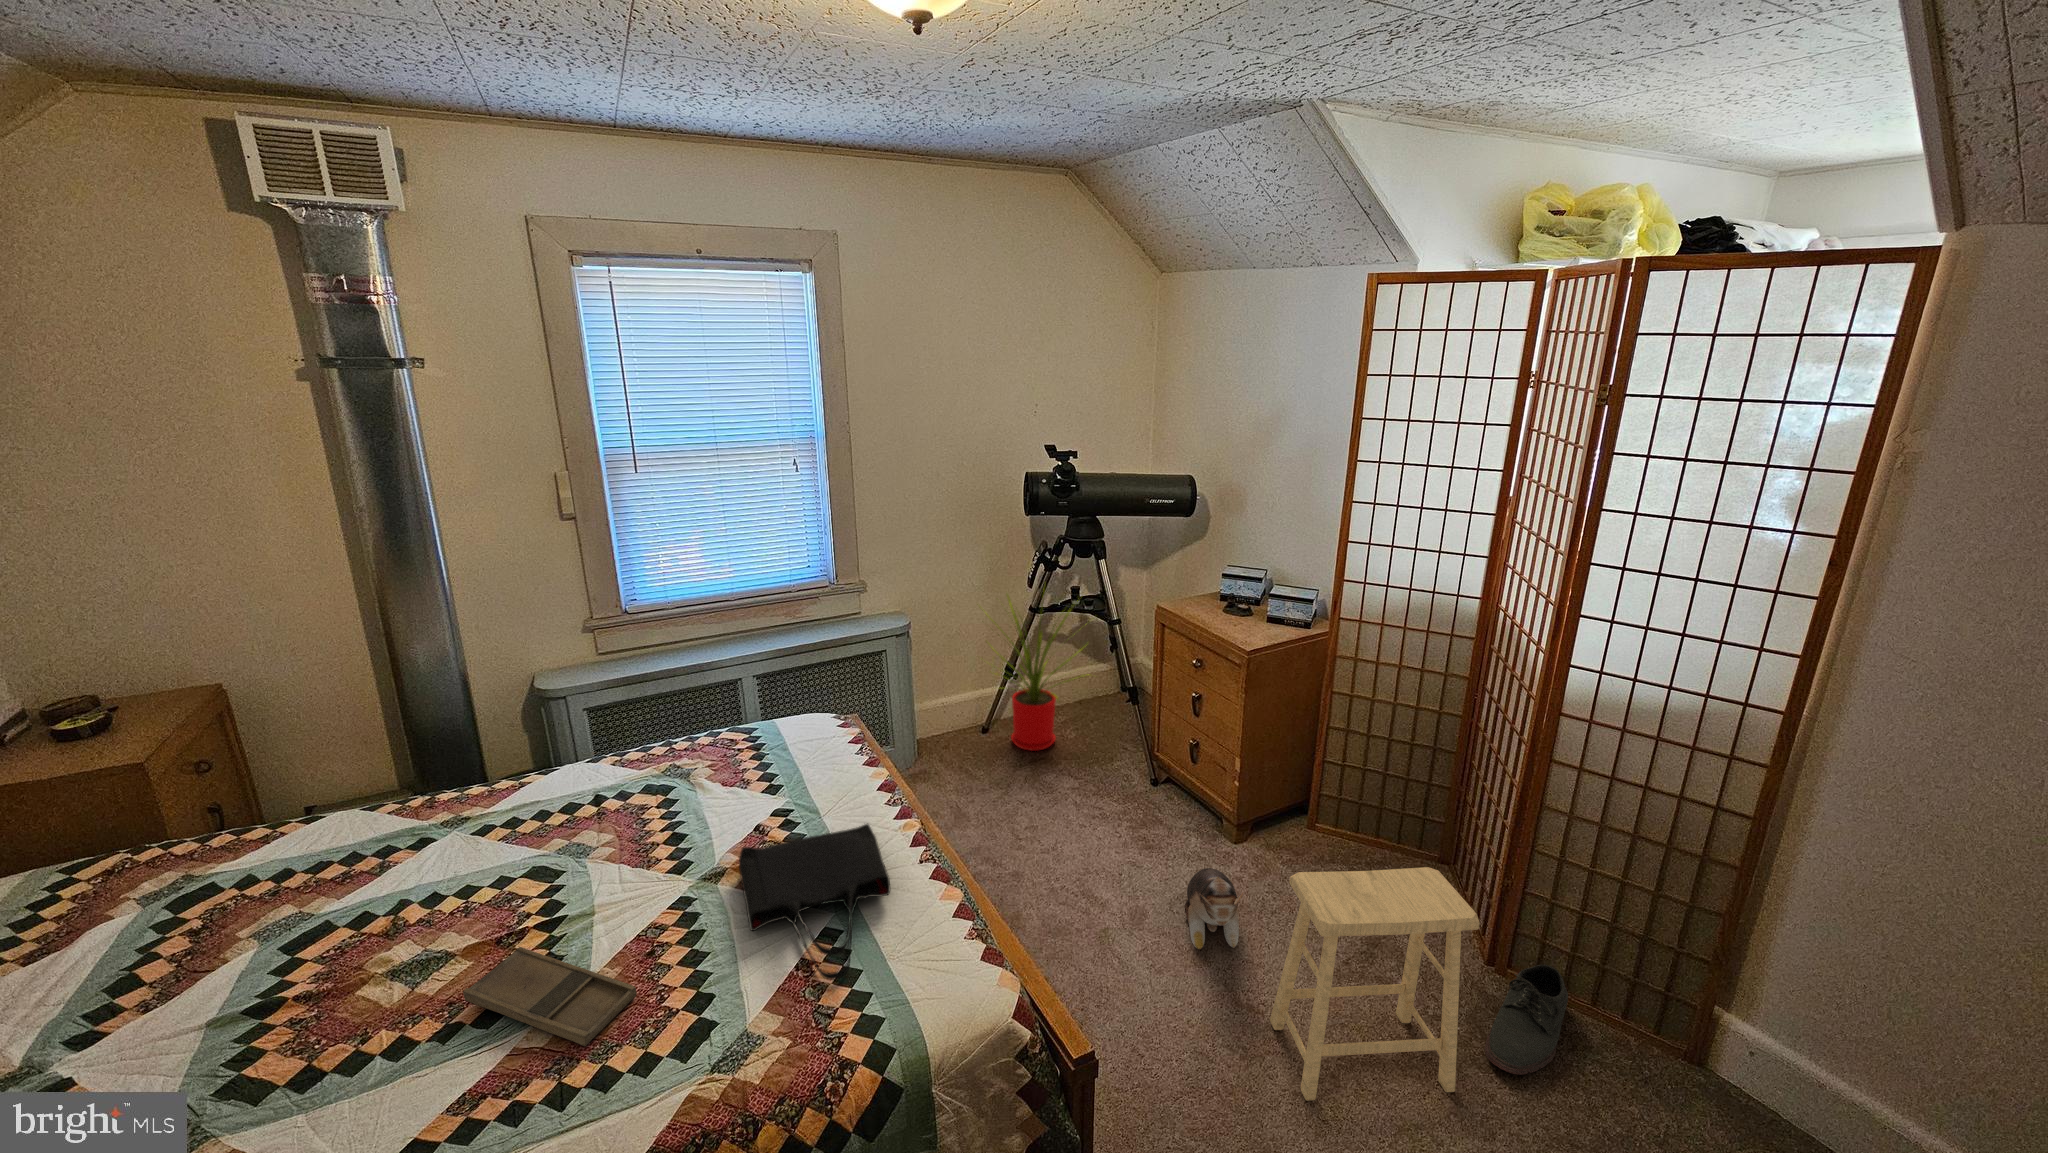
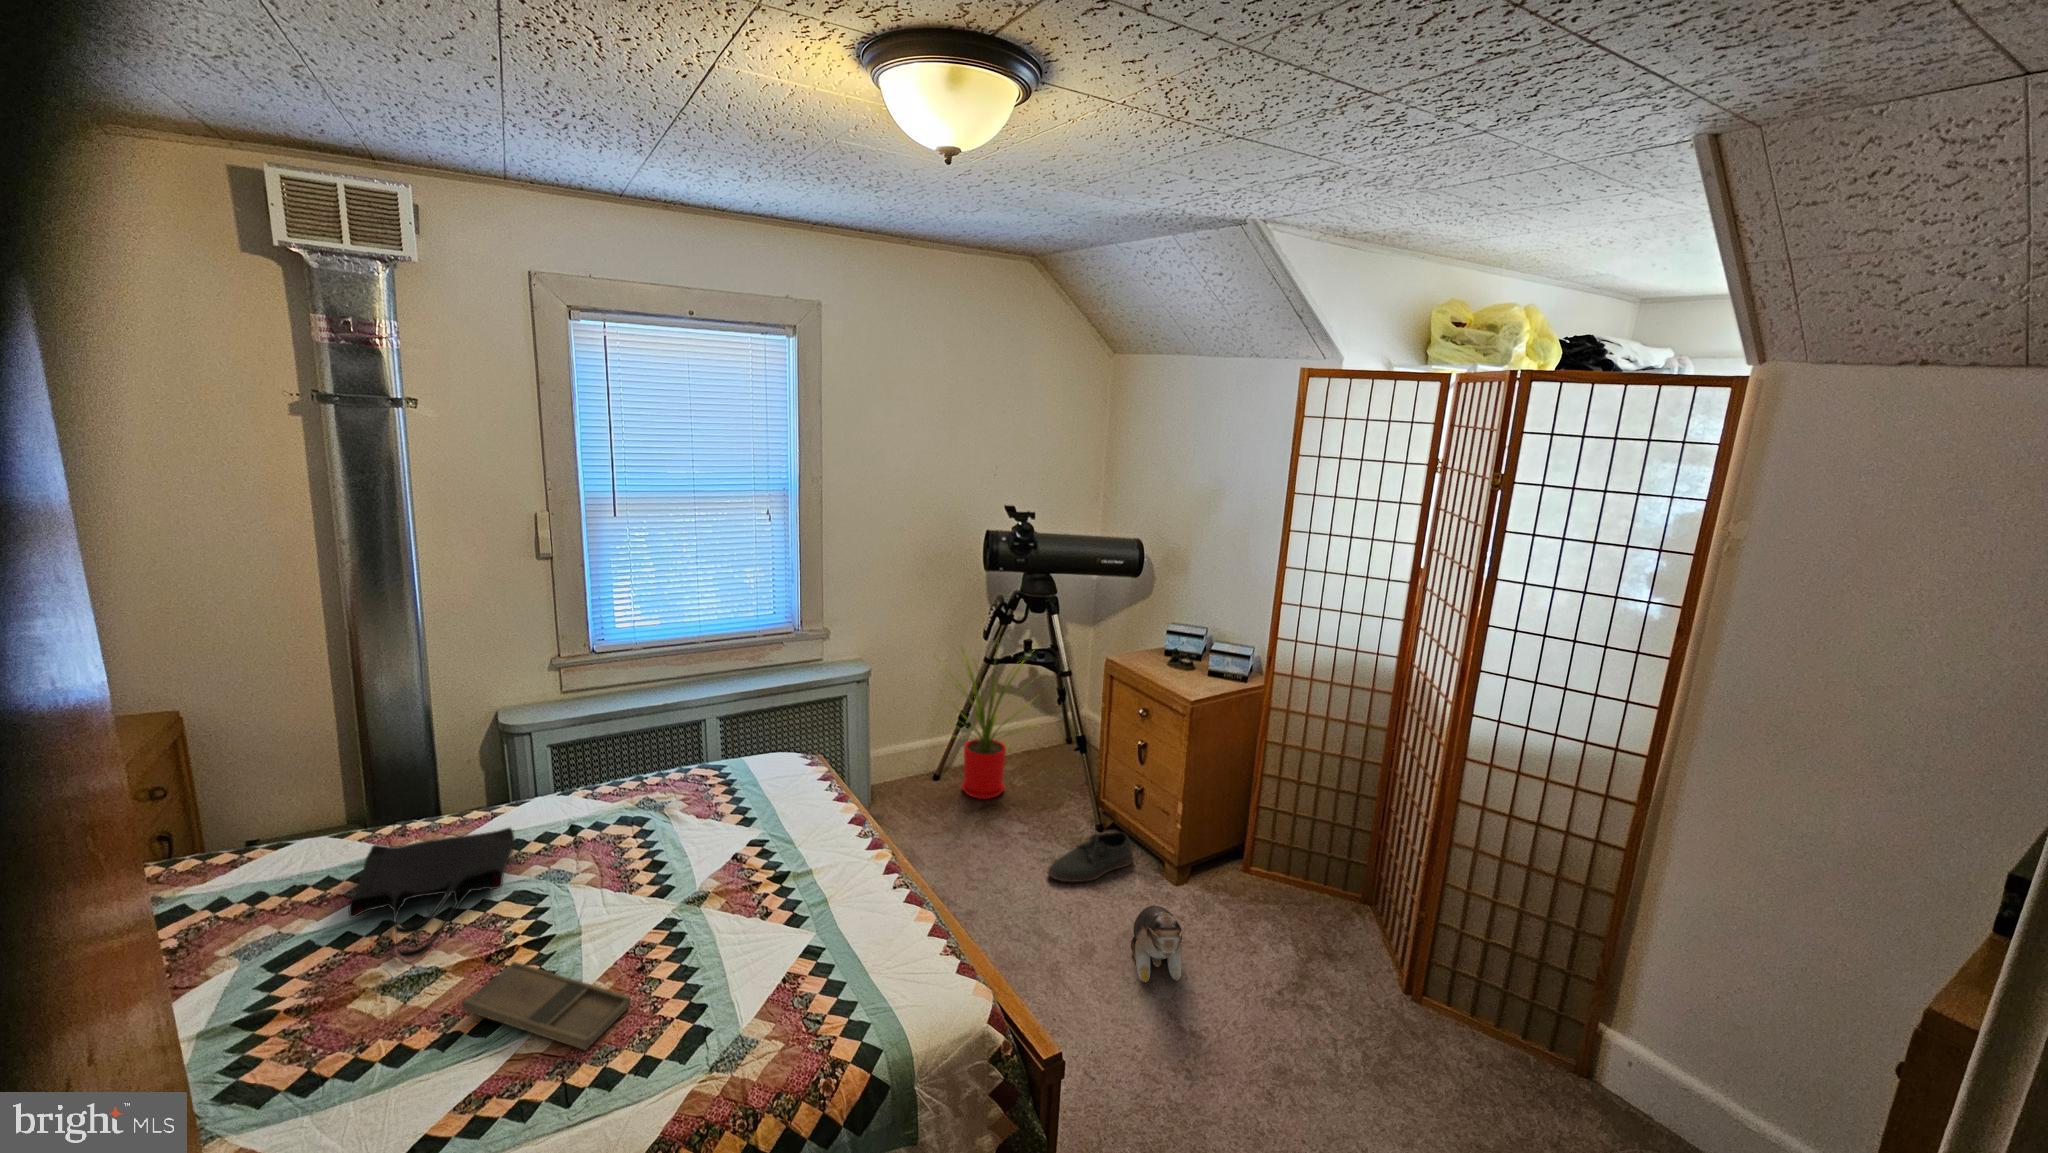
tote bag: present [739,824,890,980] -> present [349,828,515,958]
footstool: present [1270,867,1480,1101] -> none [1211,897,1399,1117]
shoe: present [1485,964,1568,1075] -> present [1048,832,1133,882]

